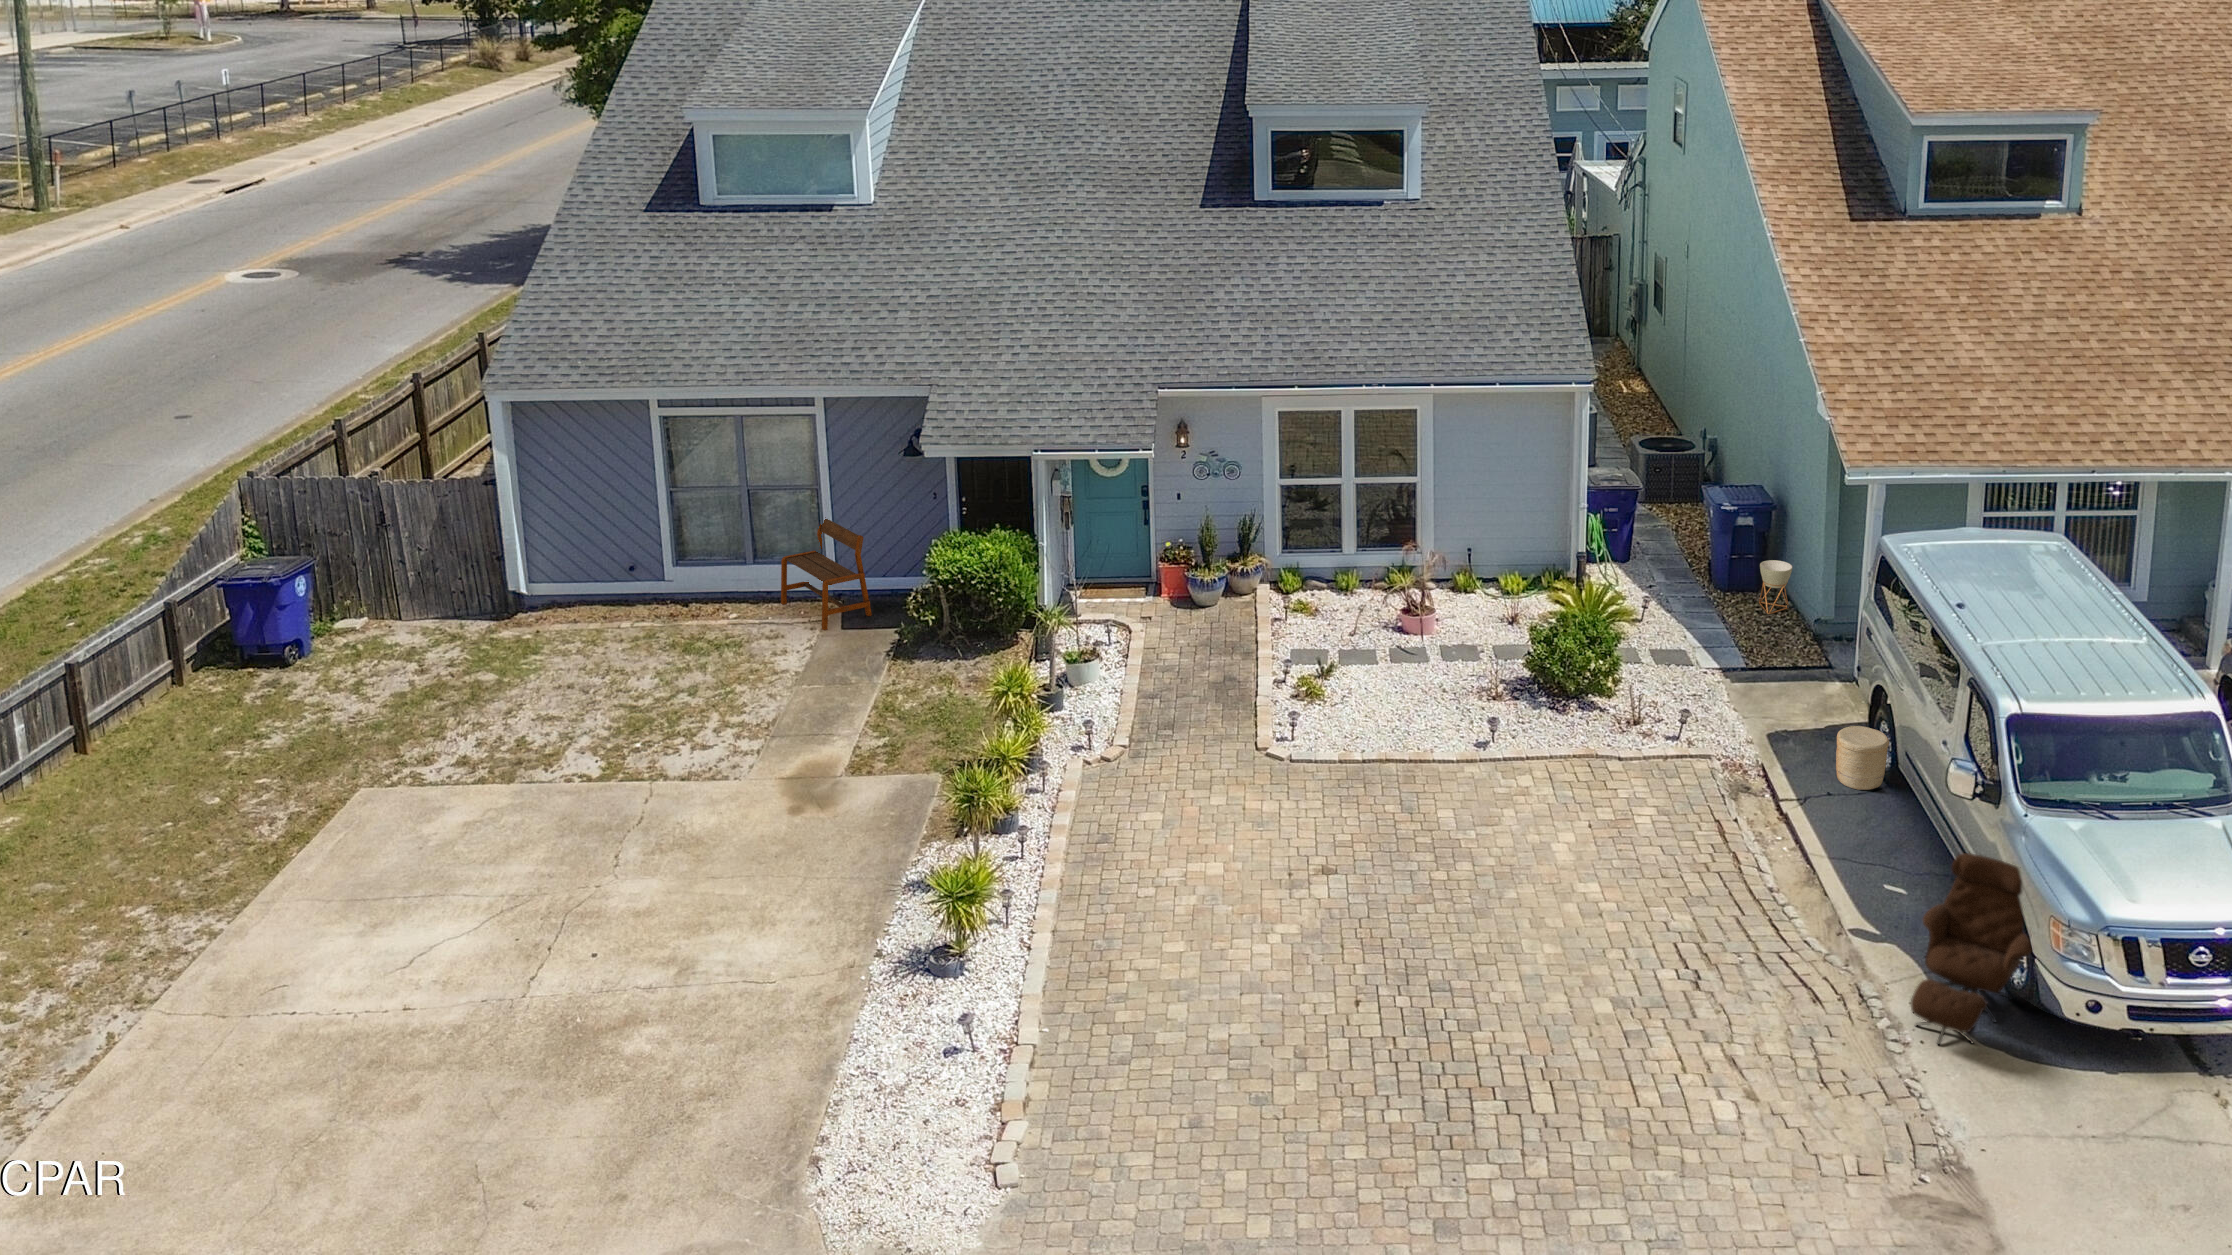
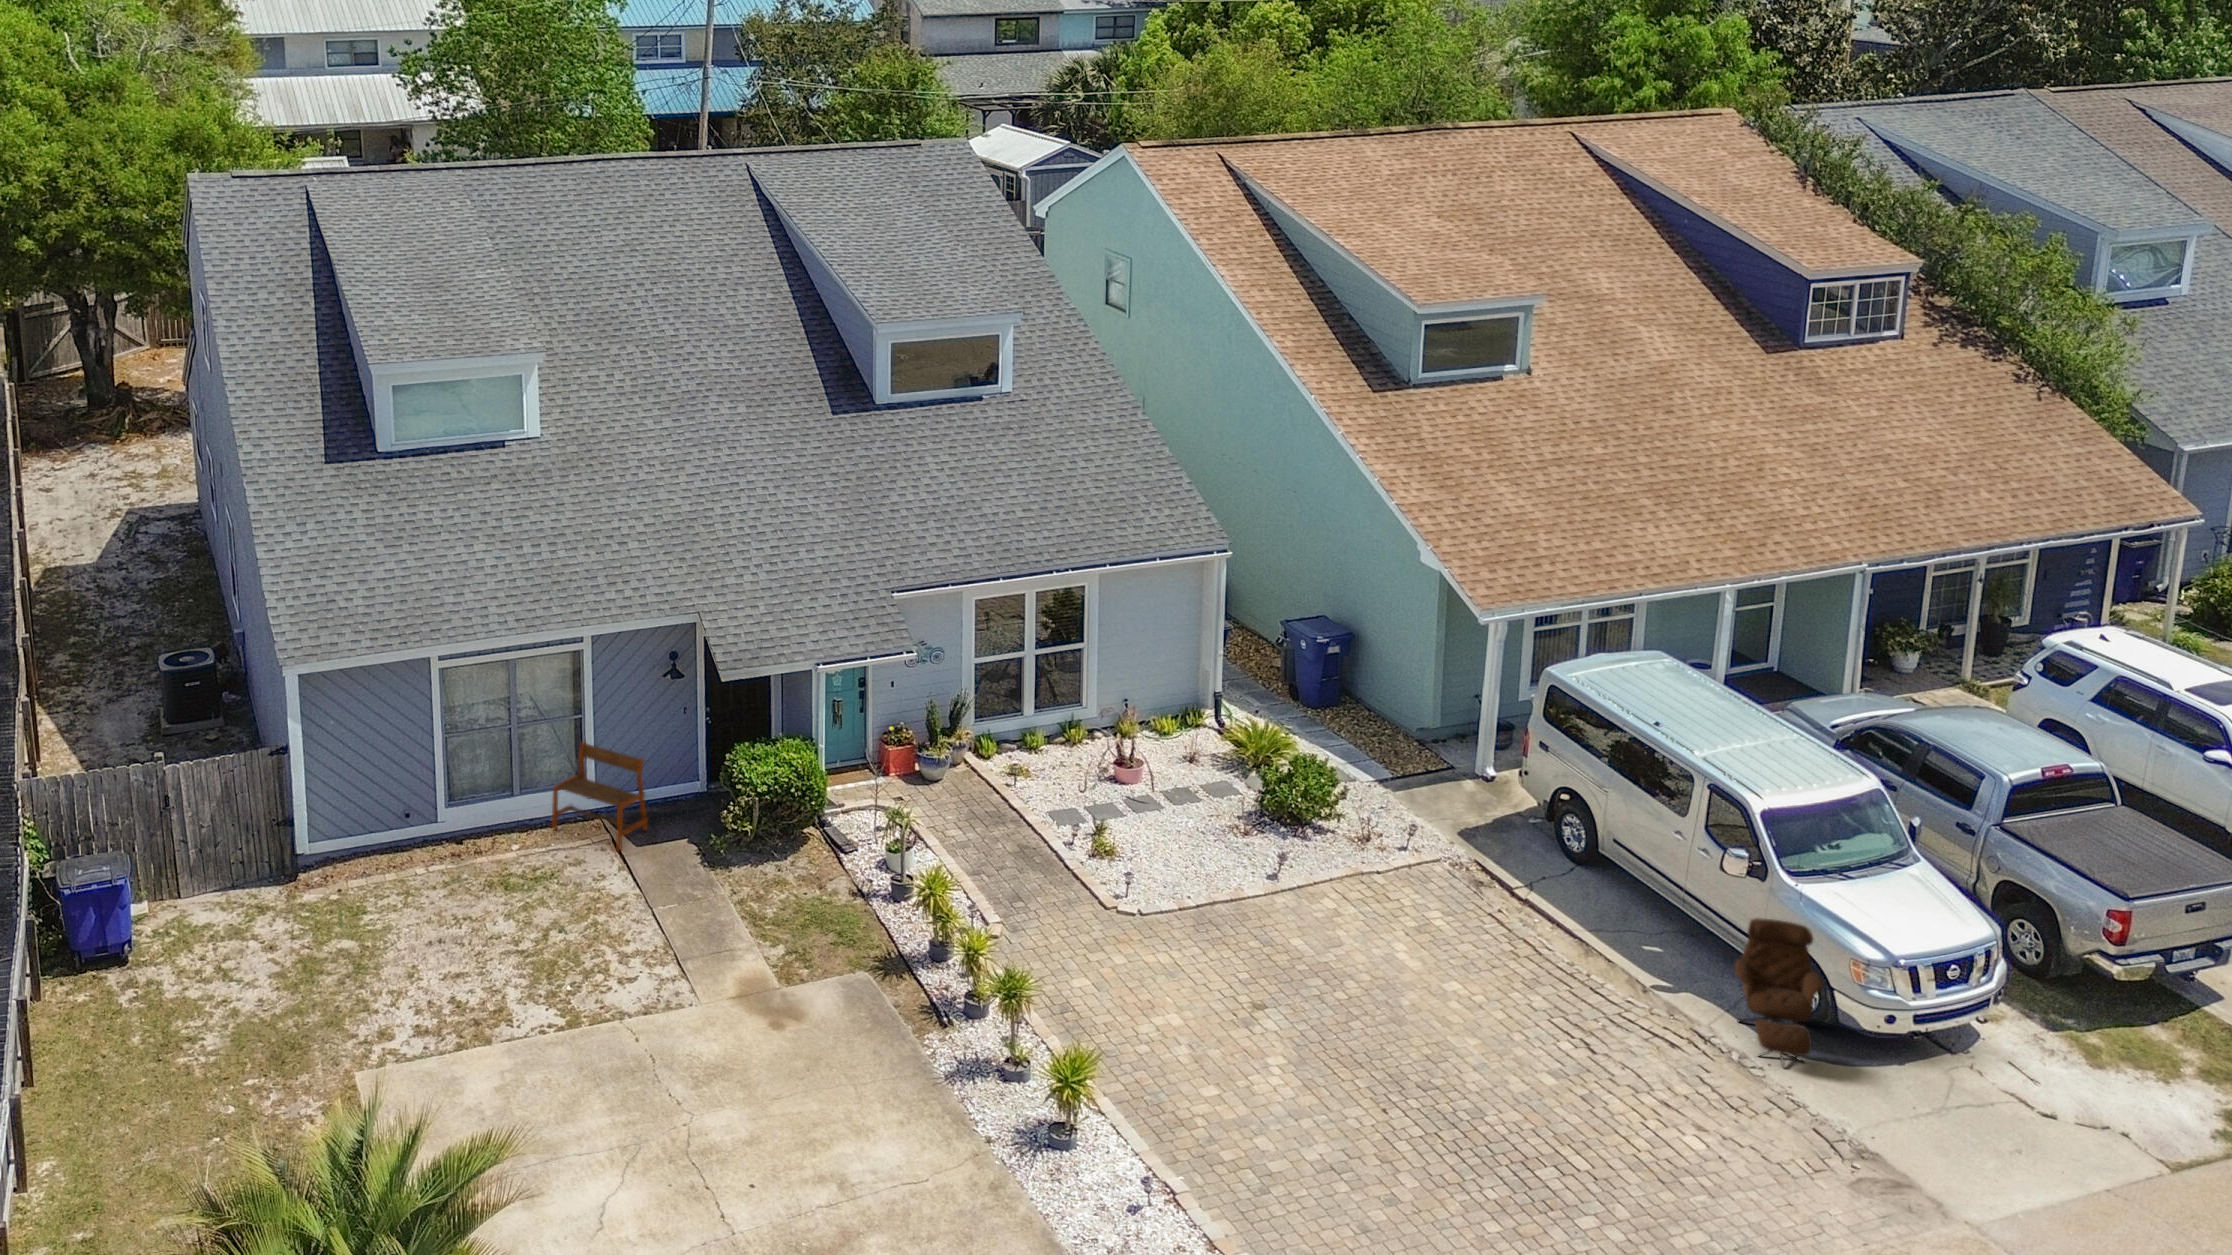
planter: present [1759,560,1792,614] -> none [1356,679,1386,725]
woven basket: present [1836,726,1889,790] -> none [1538,819,1580,870]

